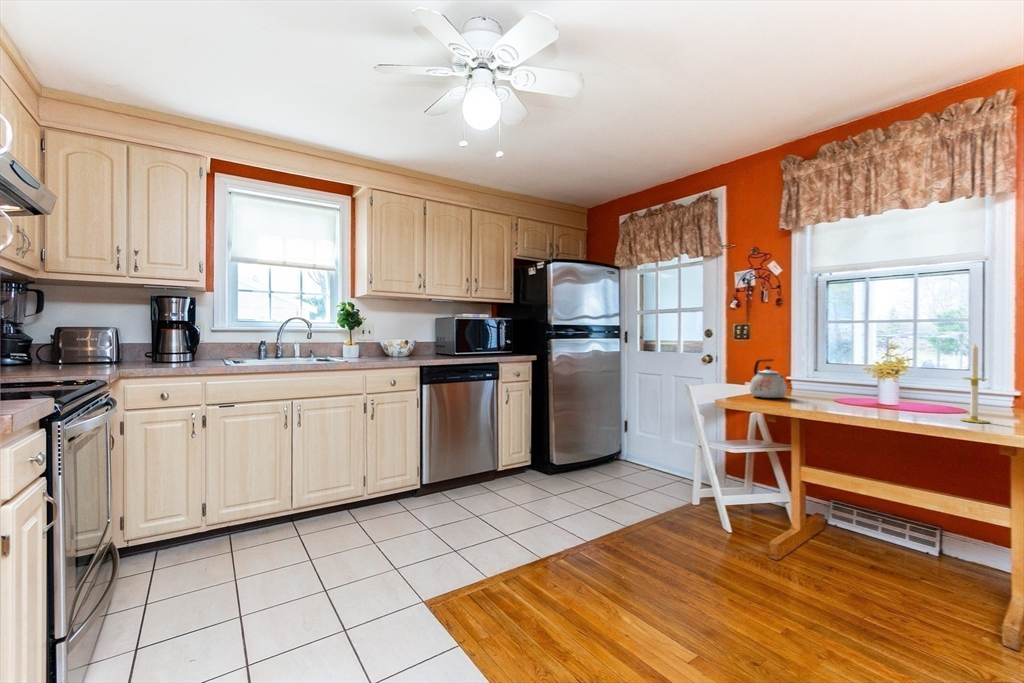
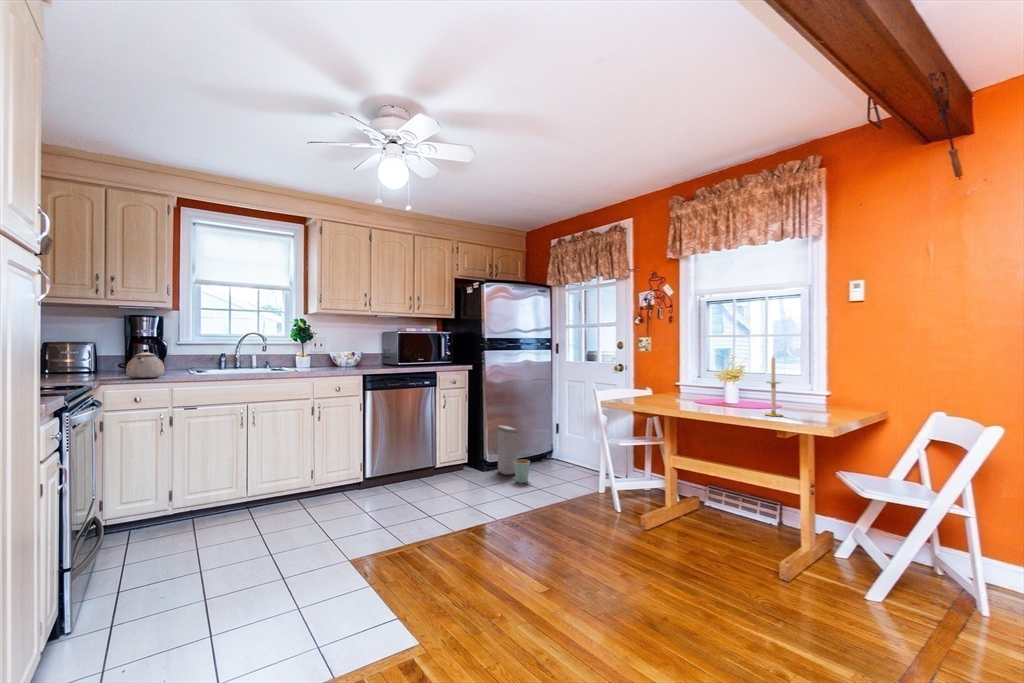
kettle: present [750,359,787,398] -> present [126,343,164,378]
trash can: none [564,424,606,491] -> present [498,425,530,483]

